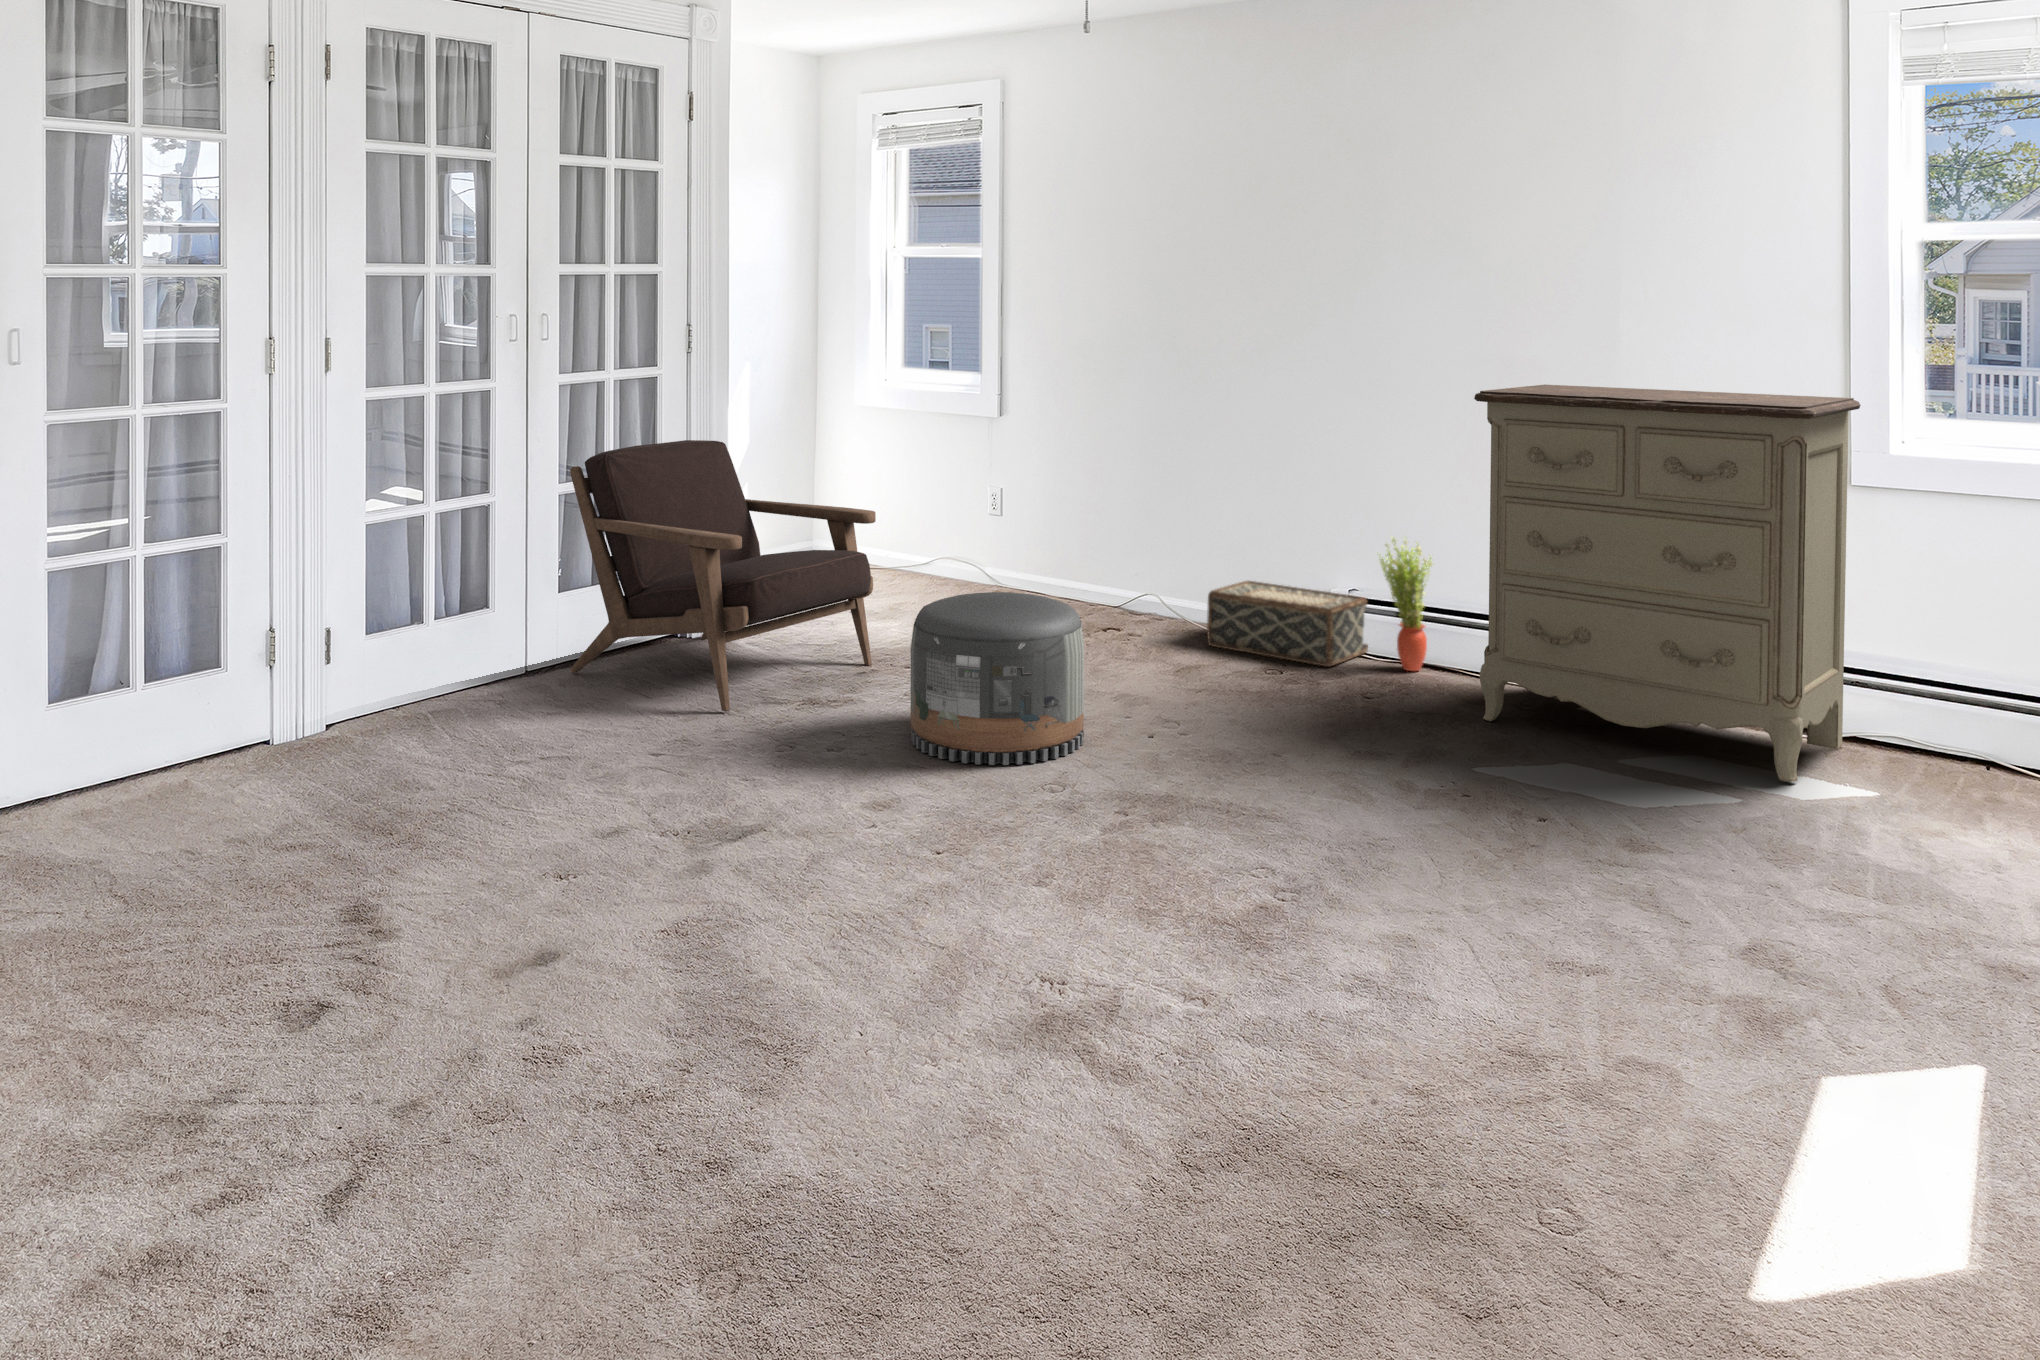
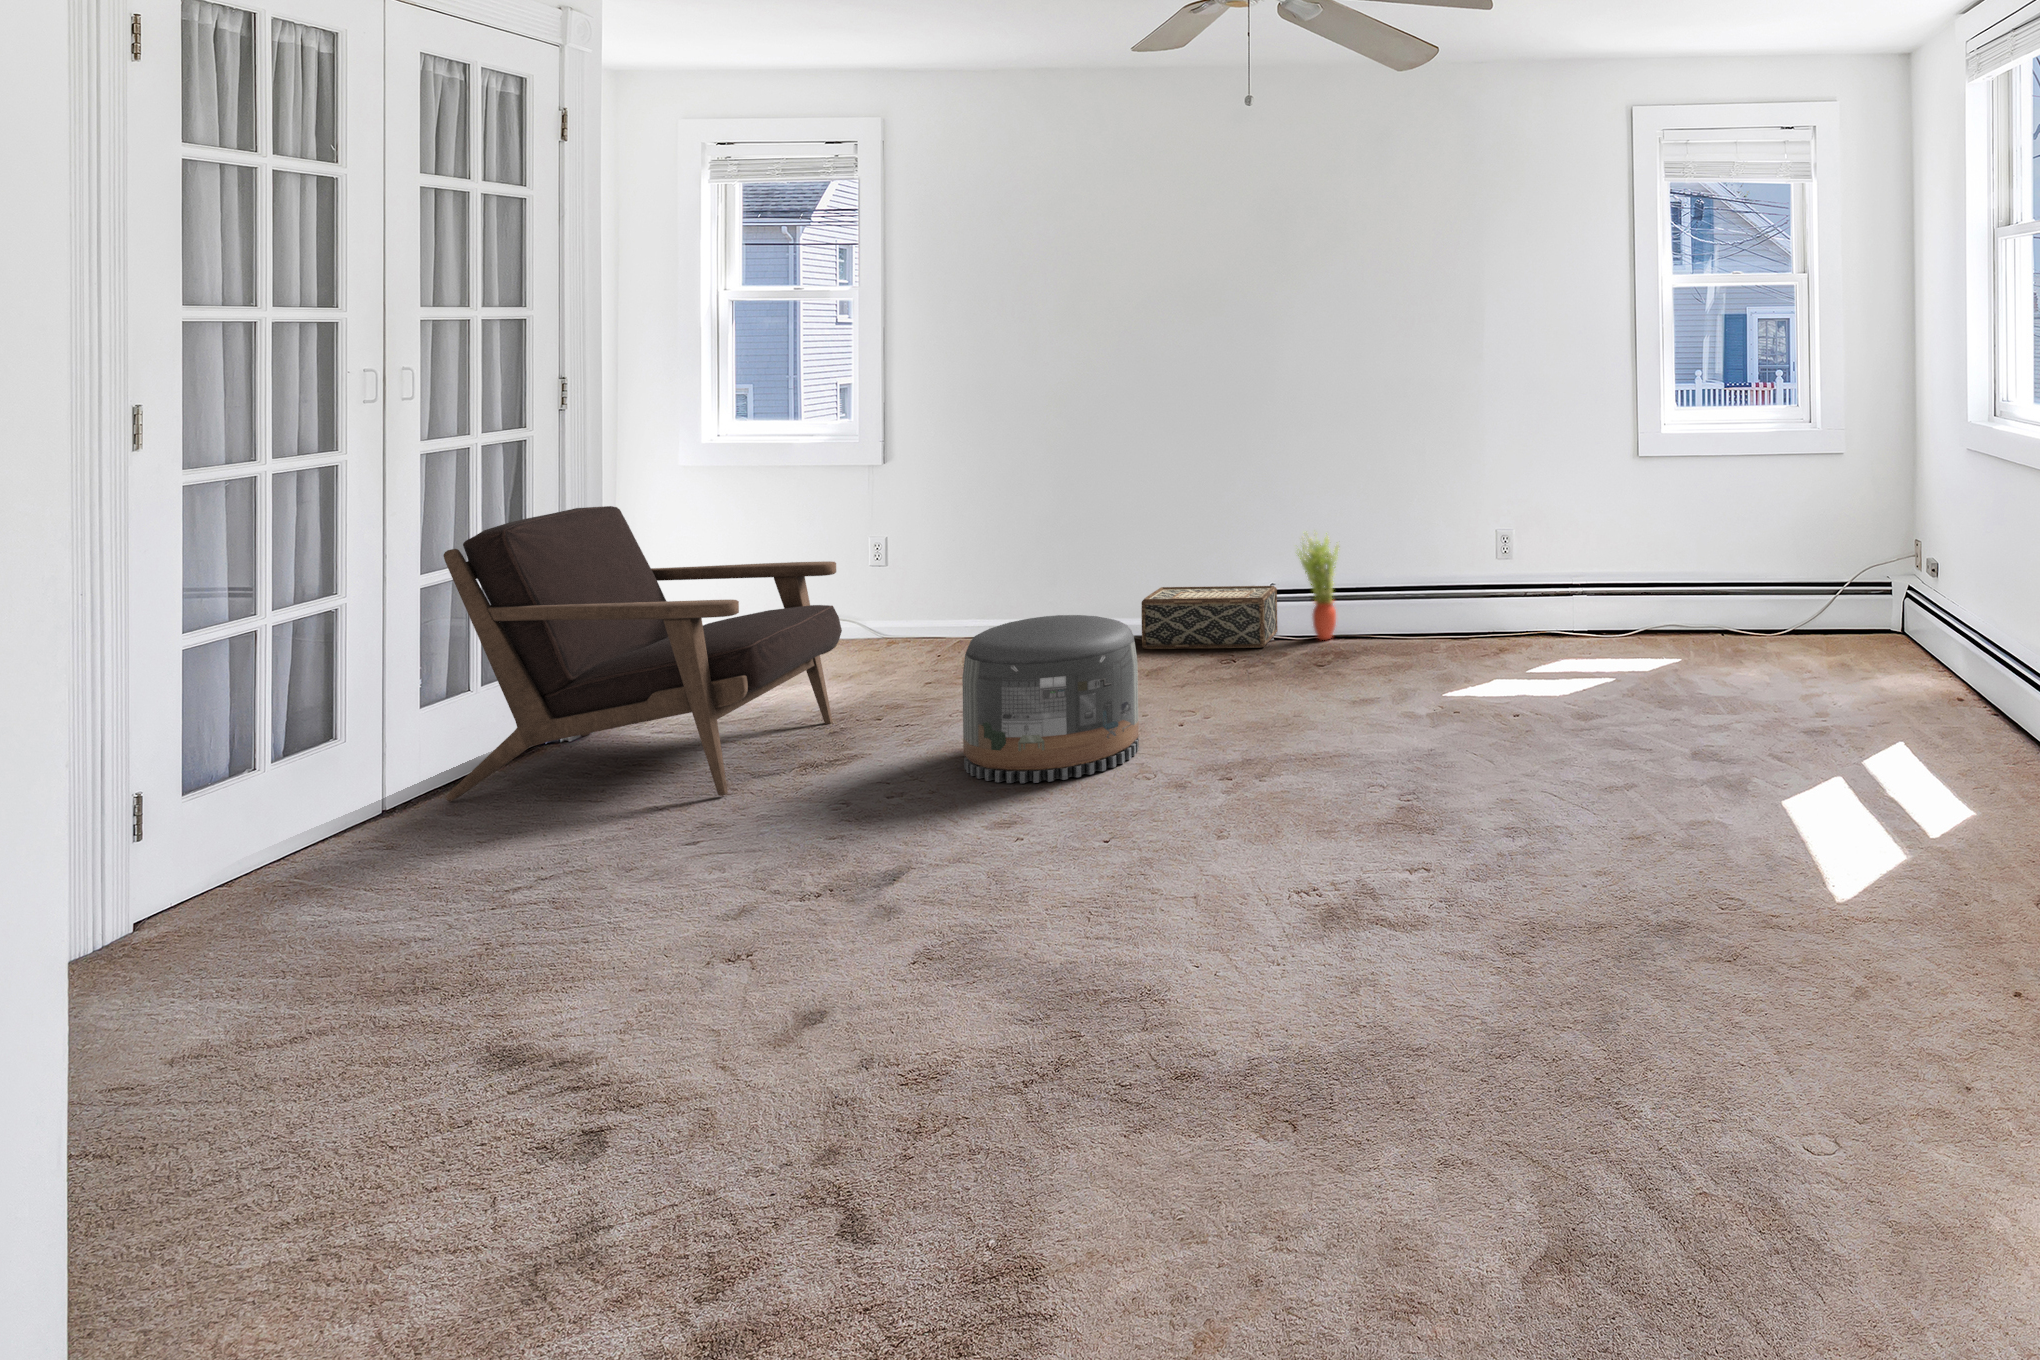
dresser: present [1474,385,1861,782] -> none [1403,395,1647,663]

